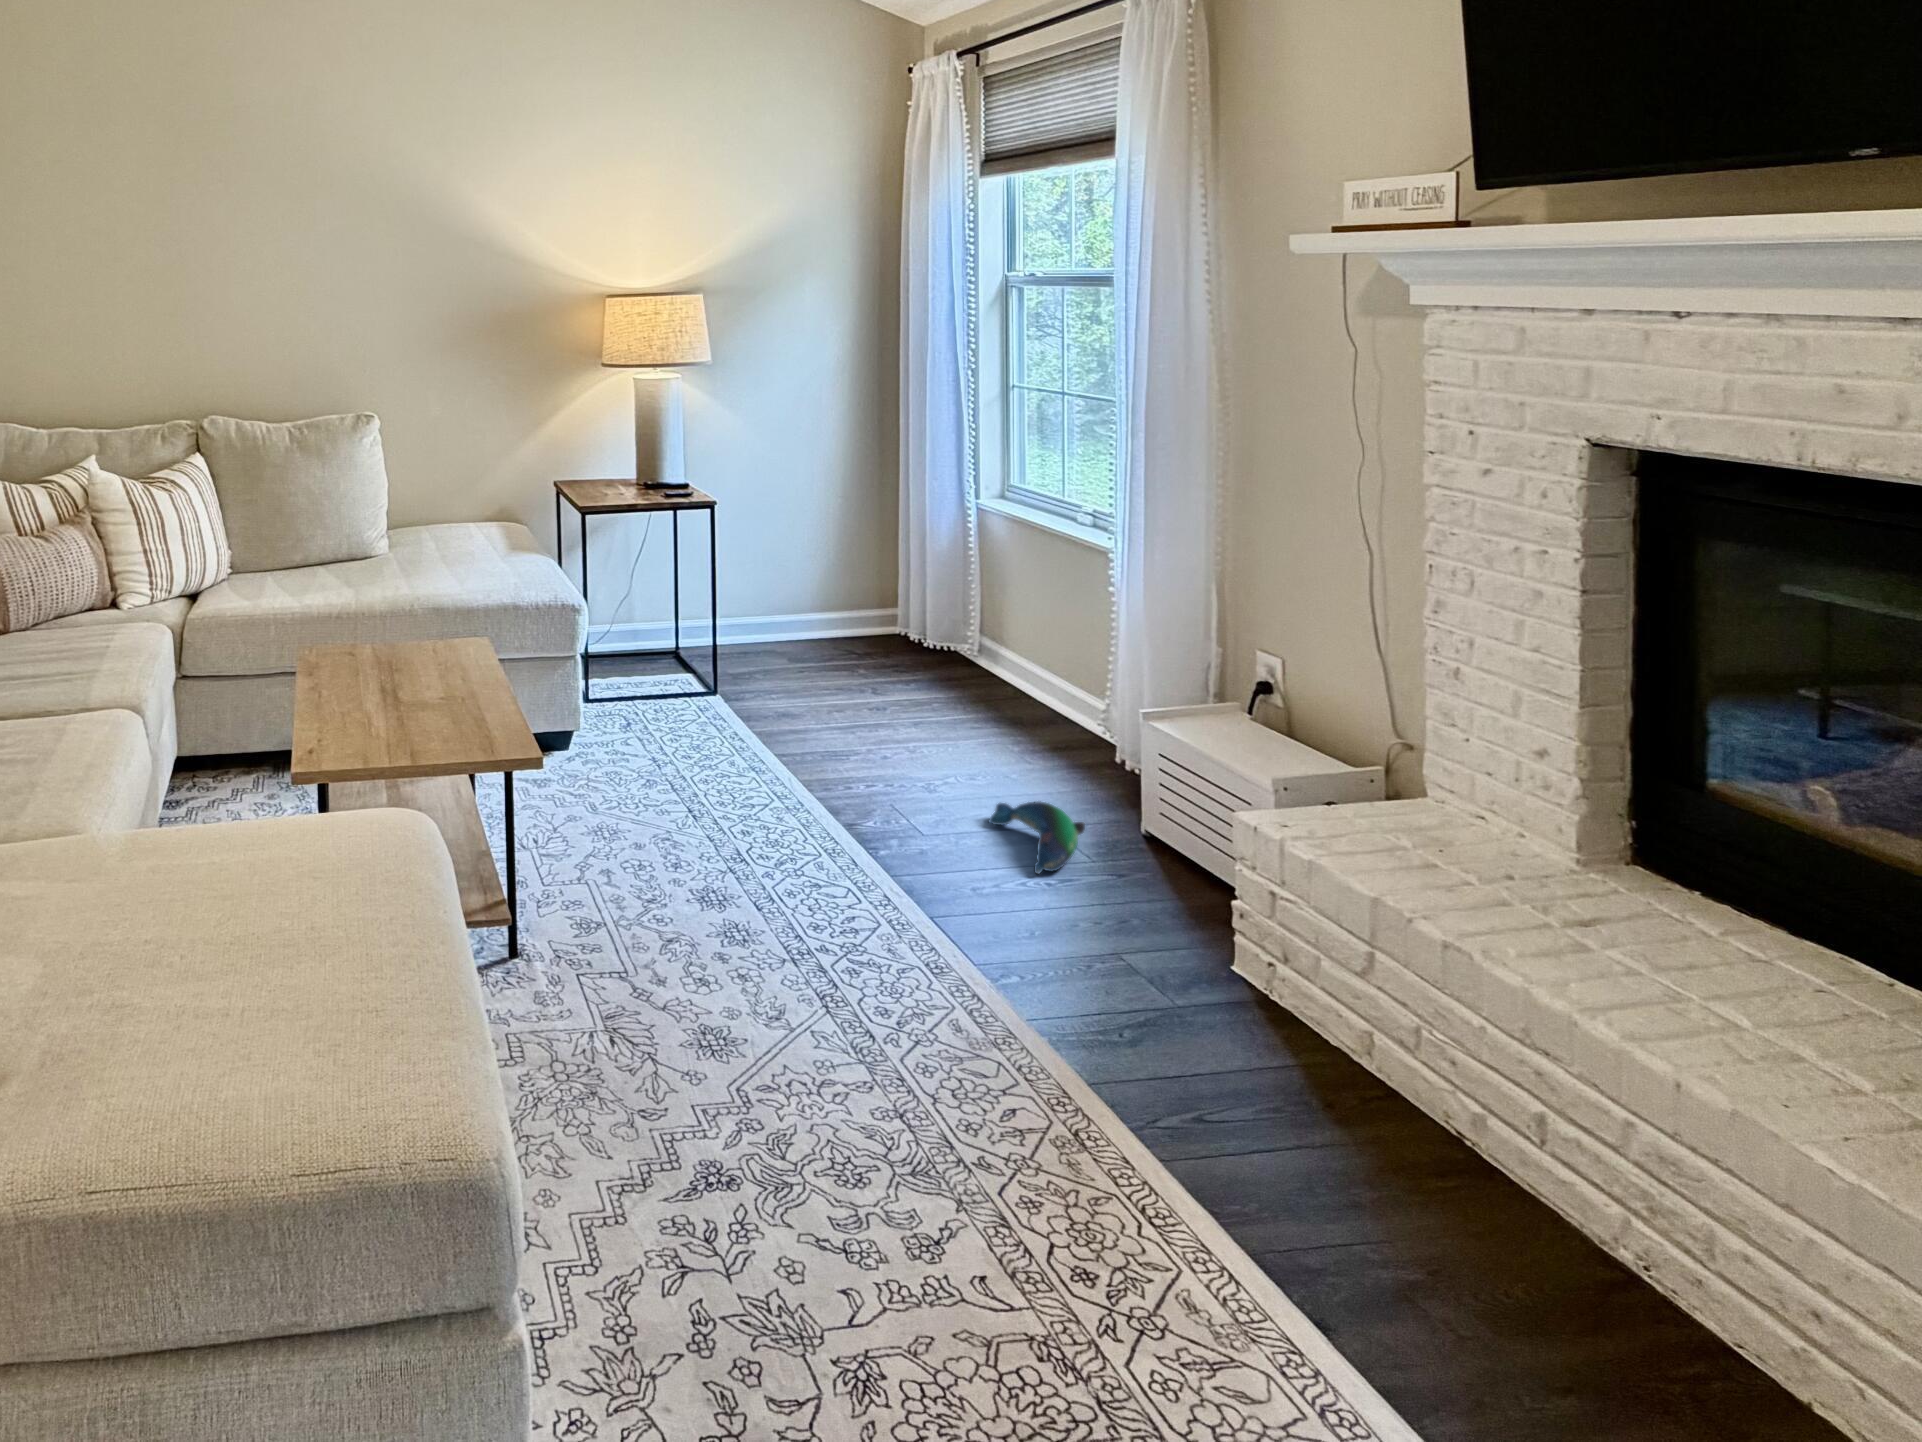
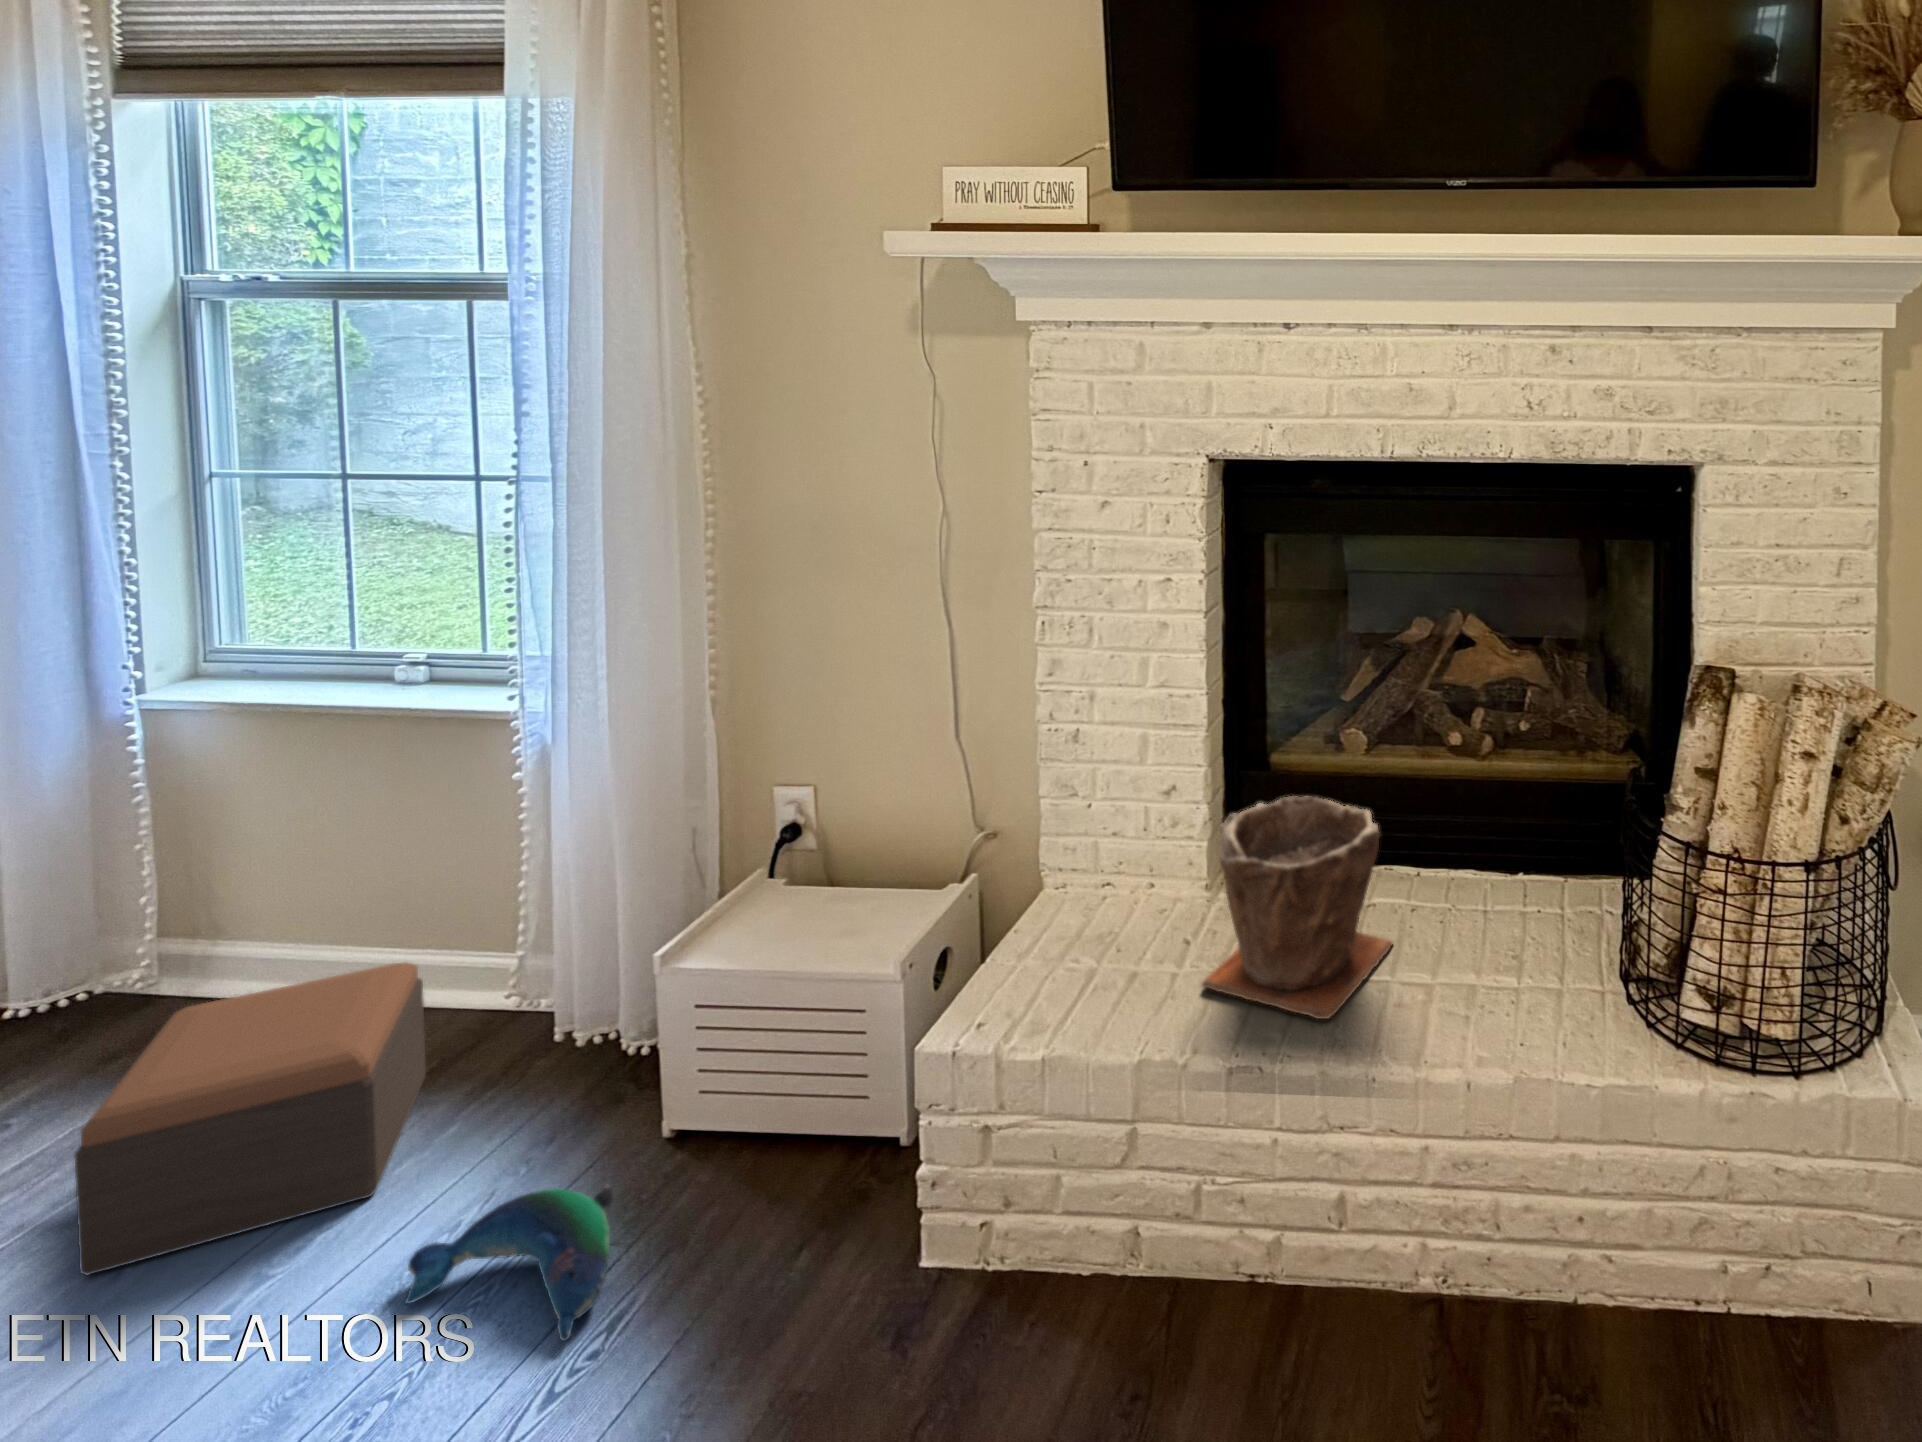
footstool: none [900,655,1056,782] -> present [75,962,426,1275]
plant pot: none [1477,765,1743,982] -> present [1202,796,1393,1019]

